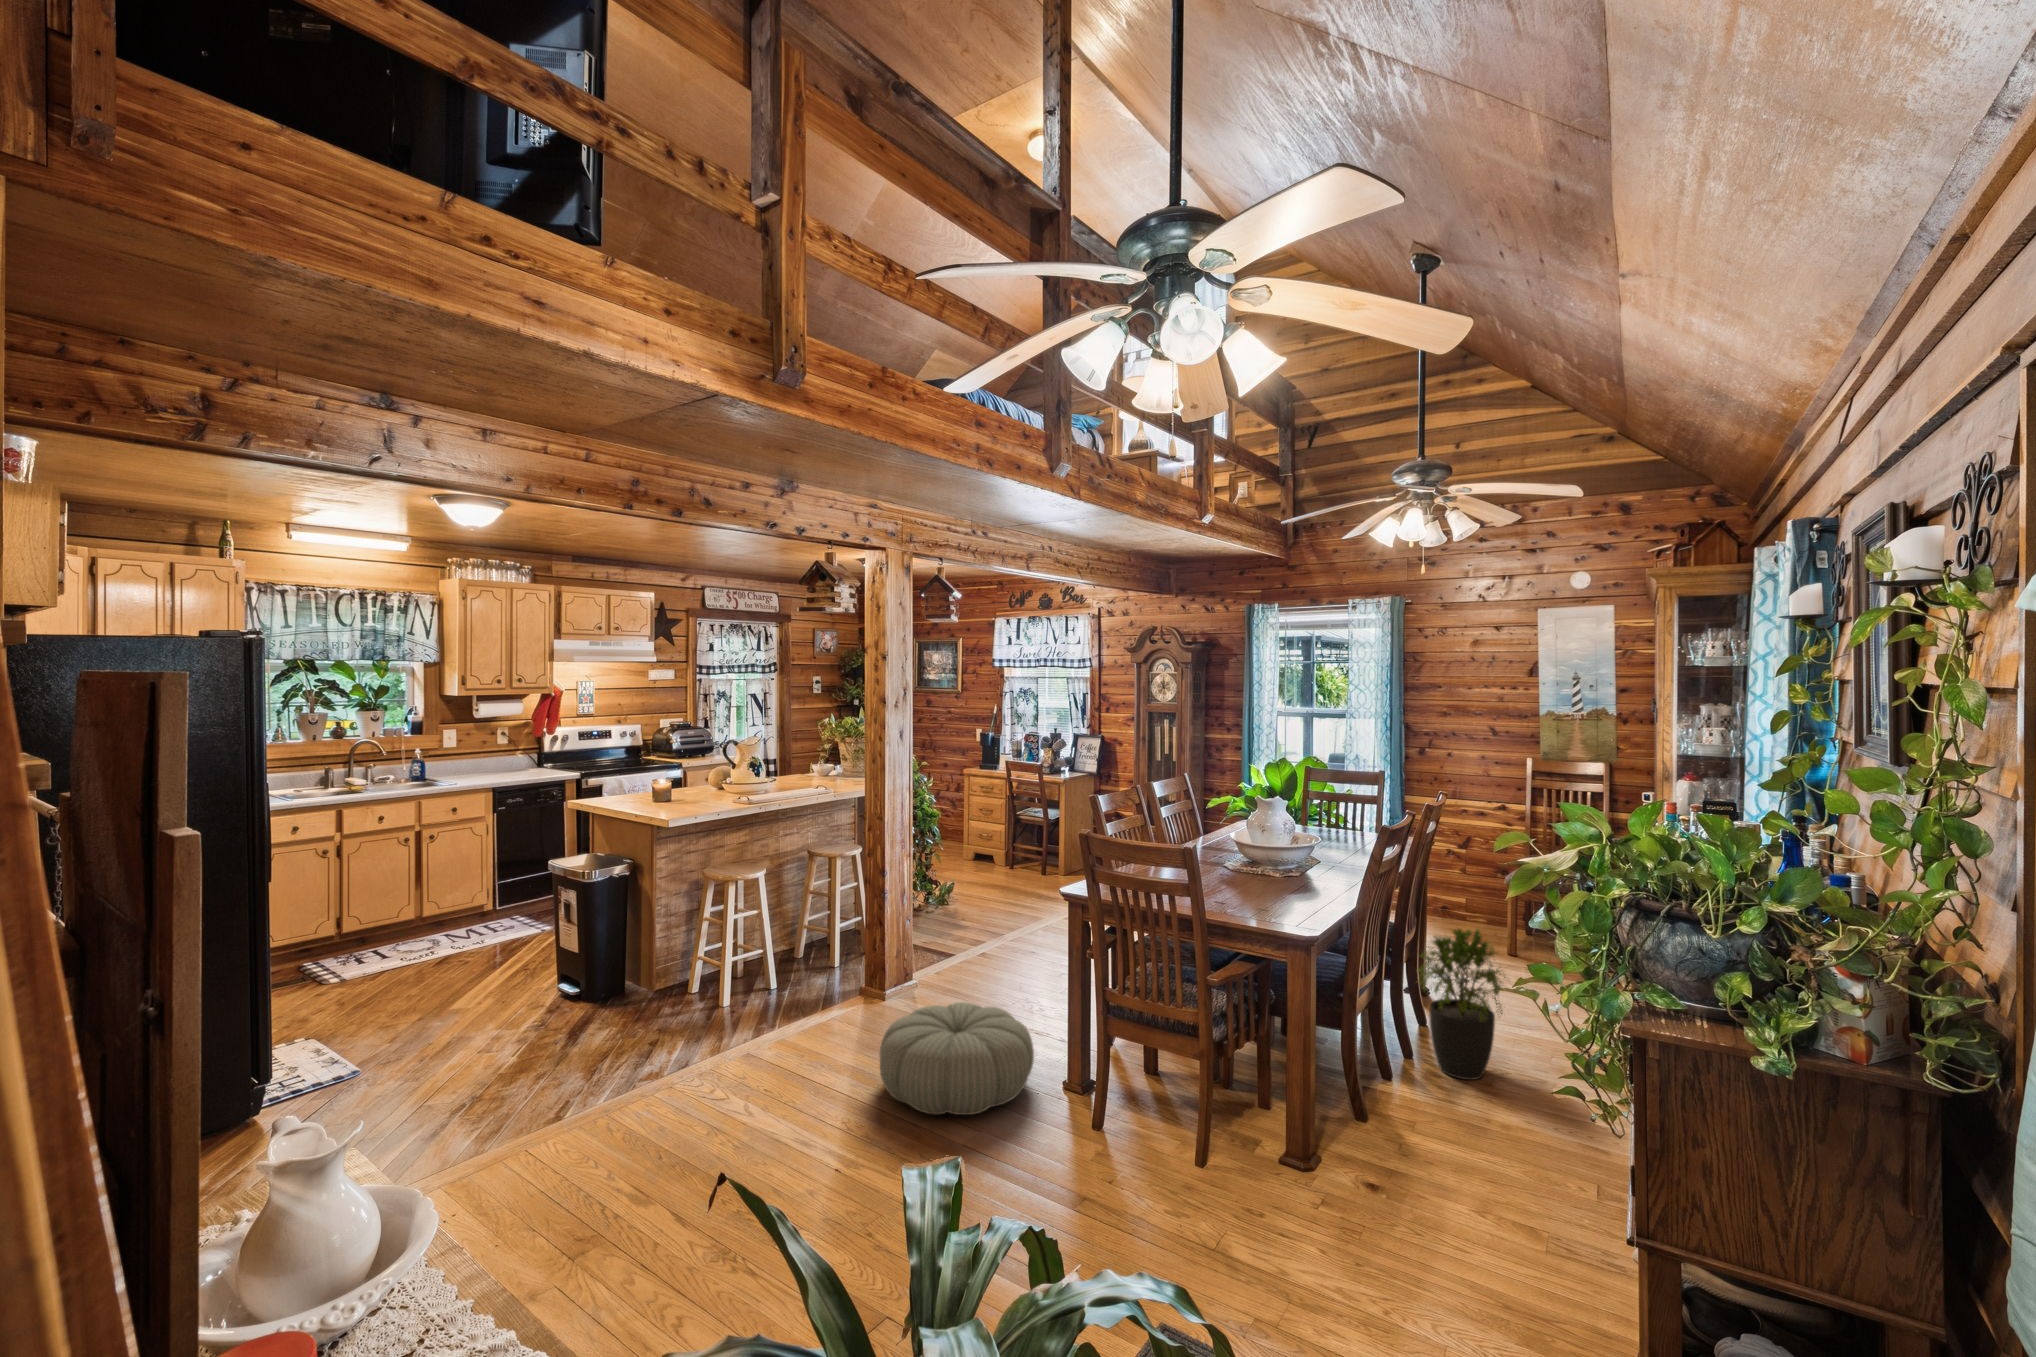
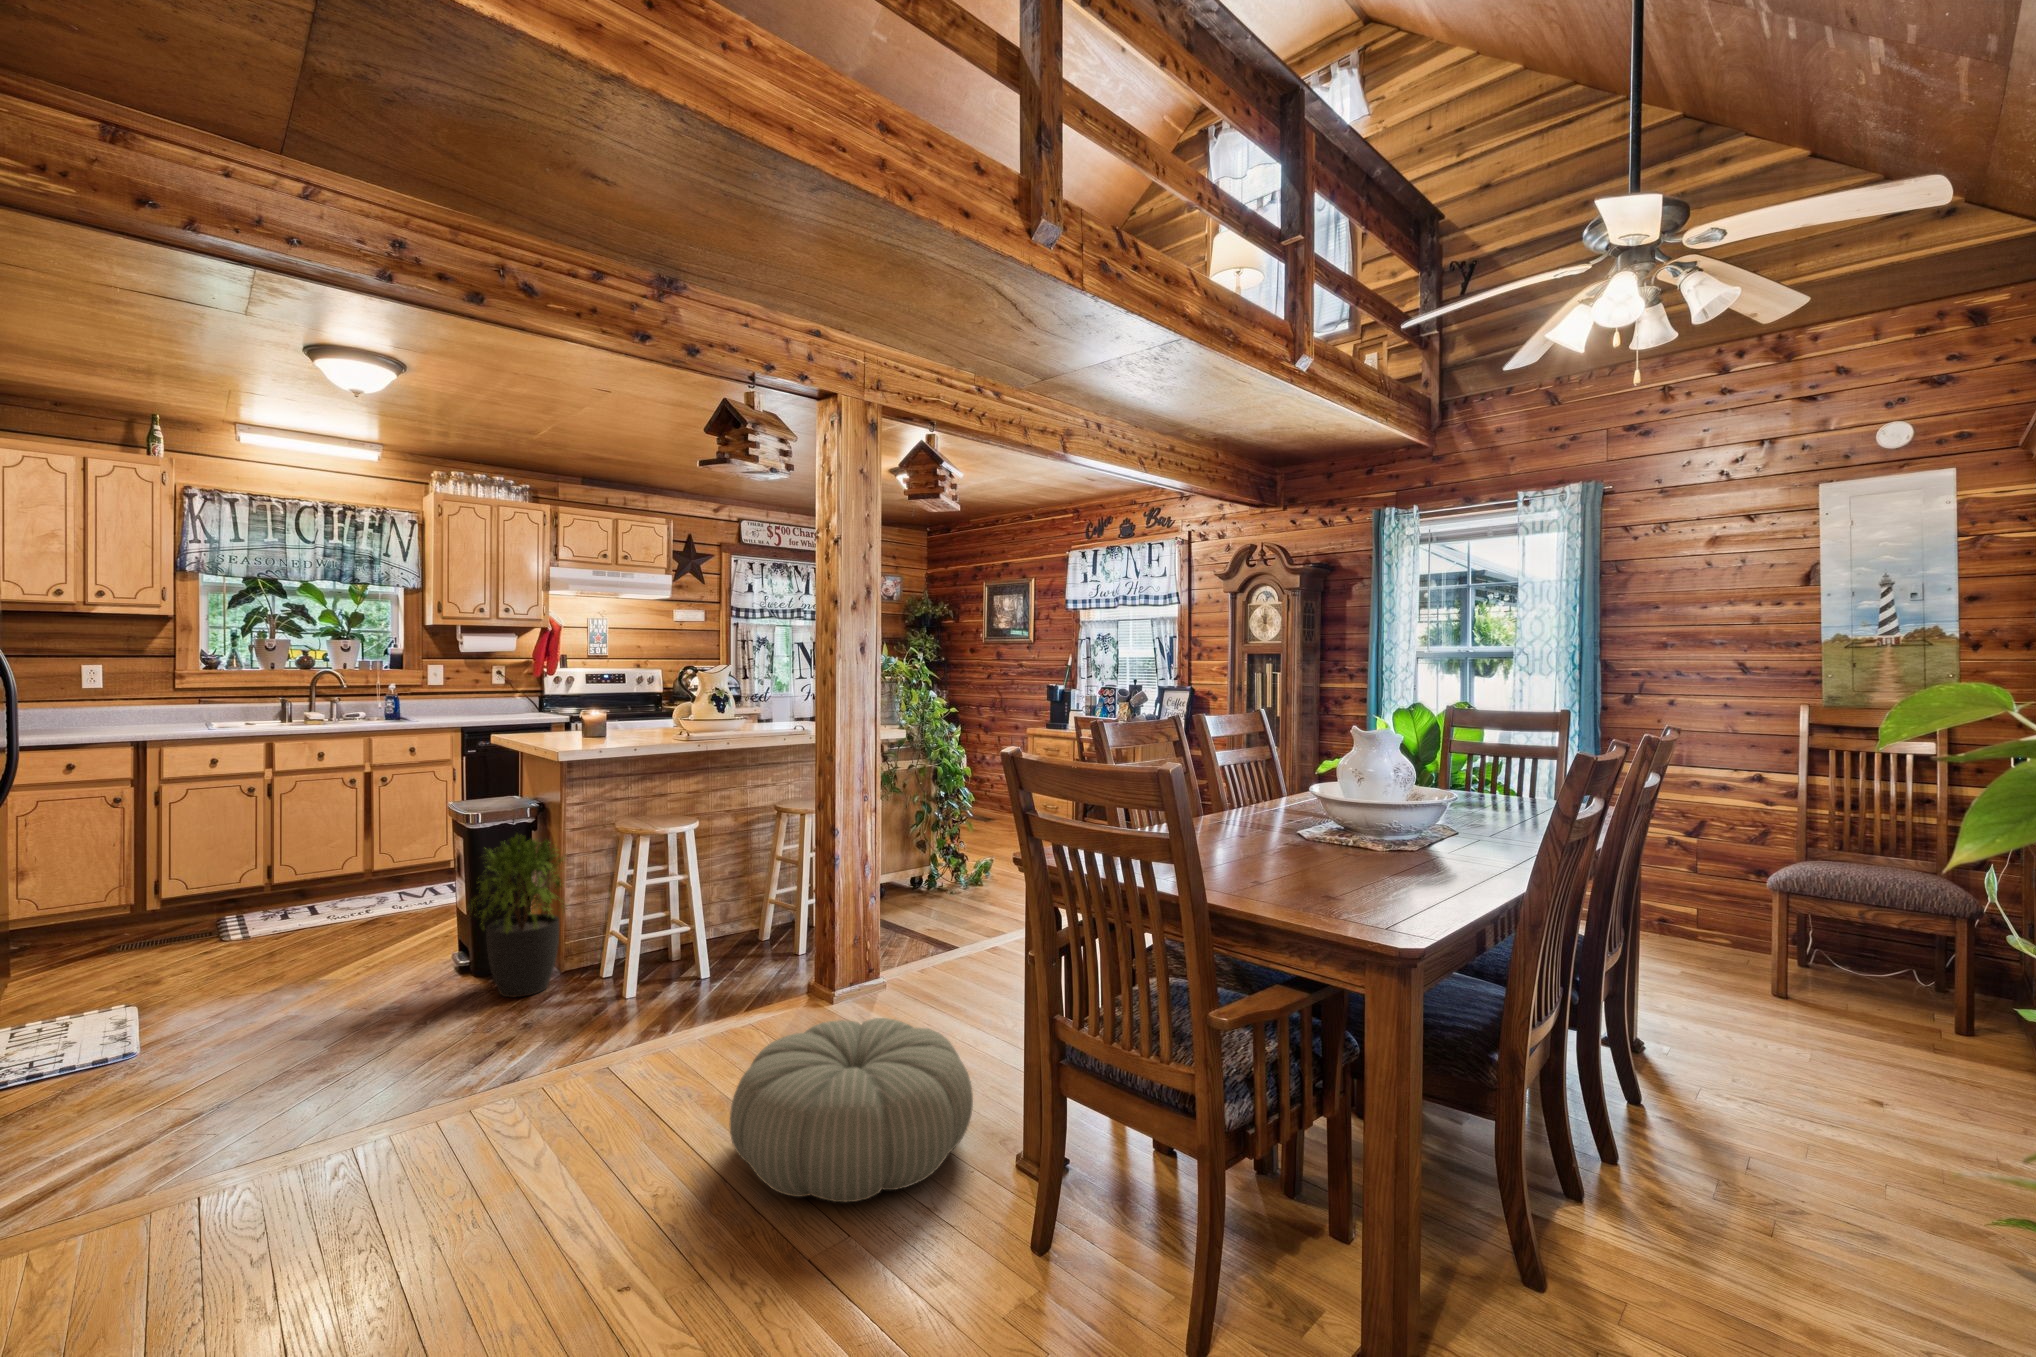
potted plant: present [1418,928,1505,1080] -> present [467,835,565,997]

